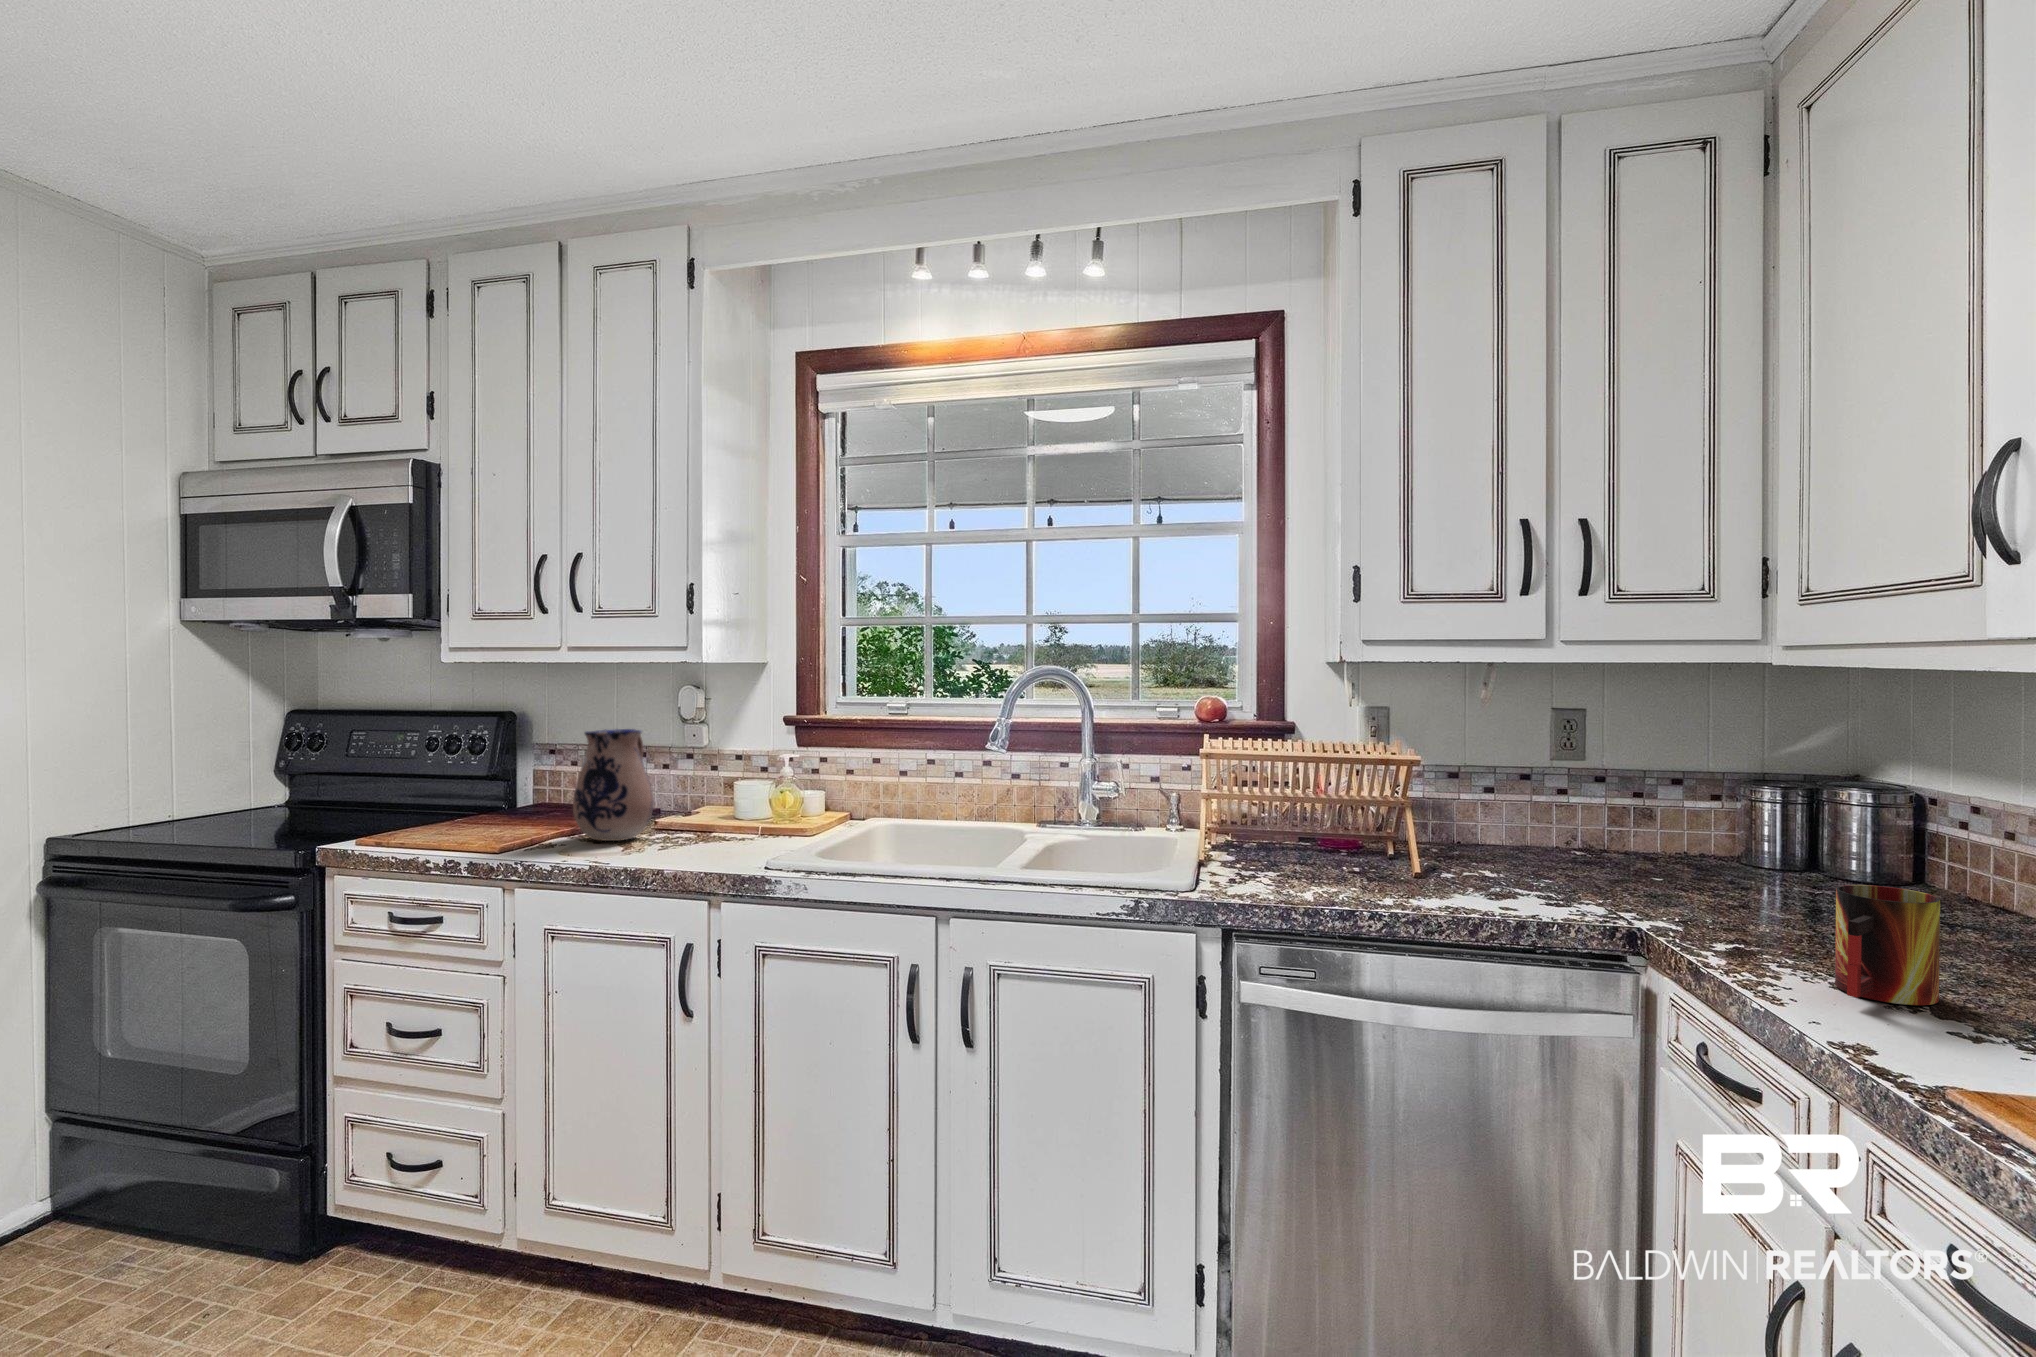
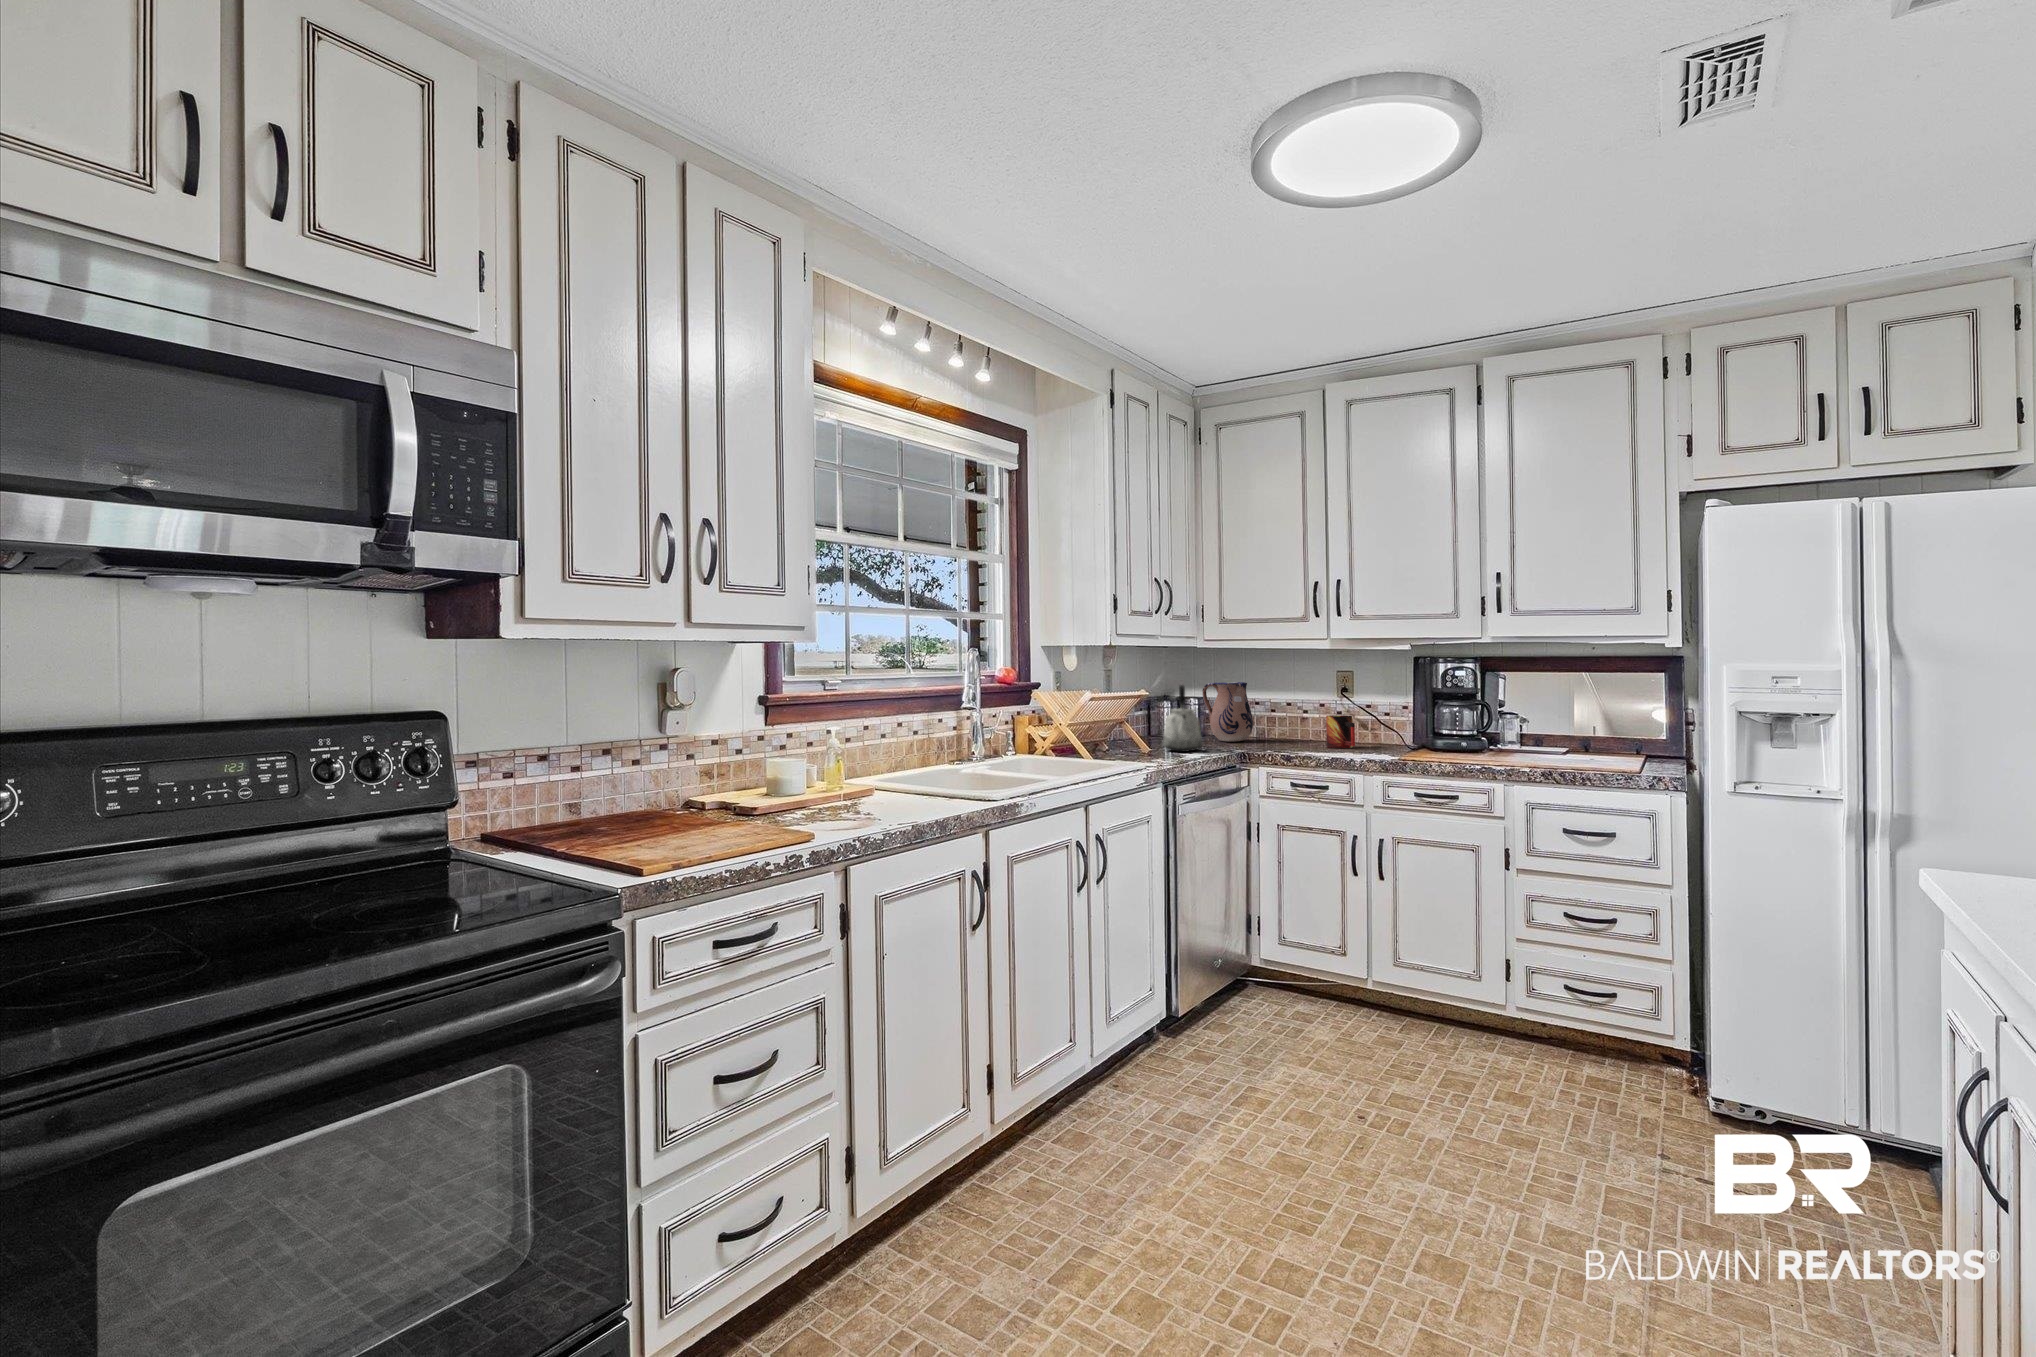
ceramic pitcher: present [573,729,654,841] -> present [1202,682,1253,742]
kettle: none [1409,747,1522,895] -> present [1163,685,1202,752]

